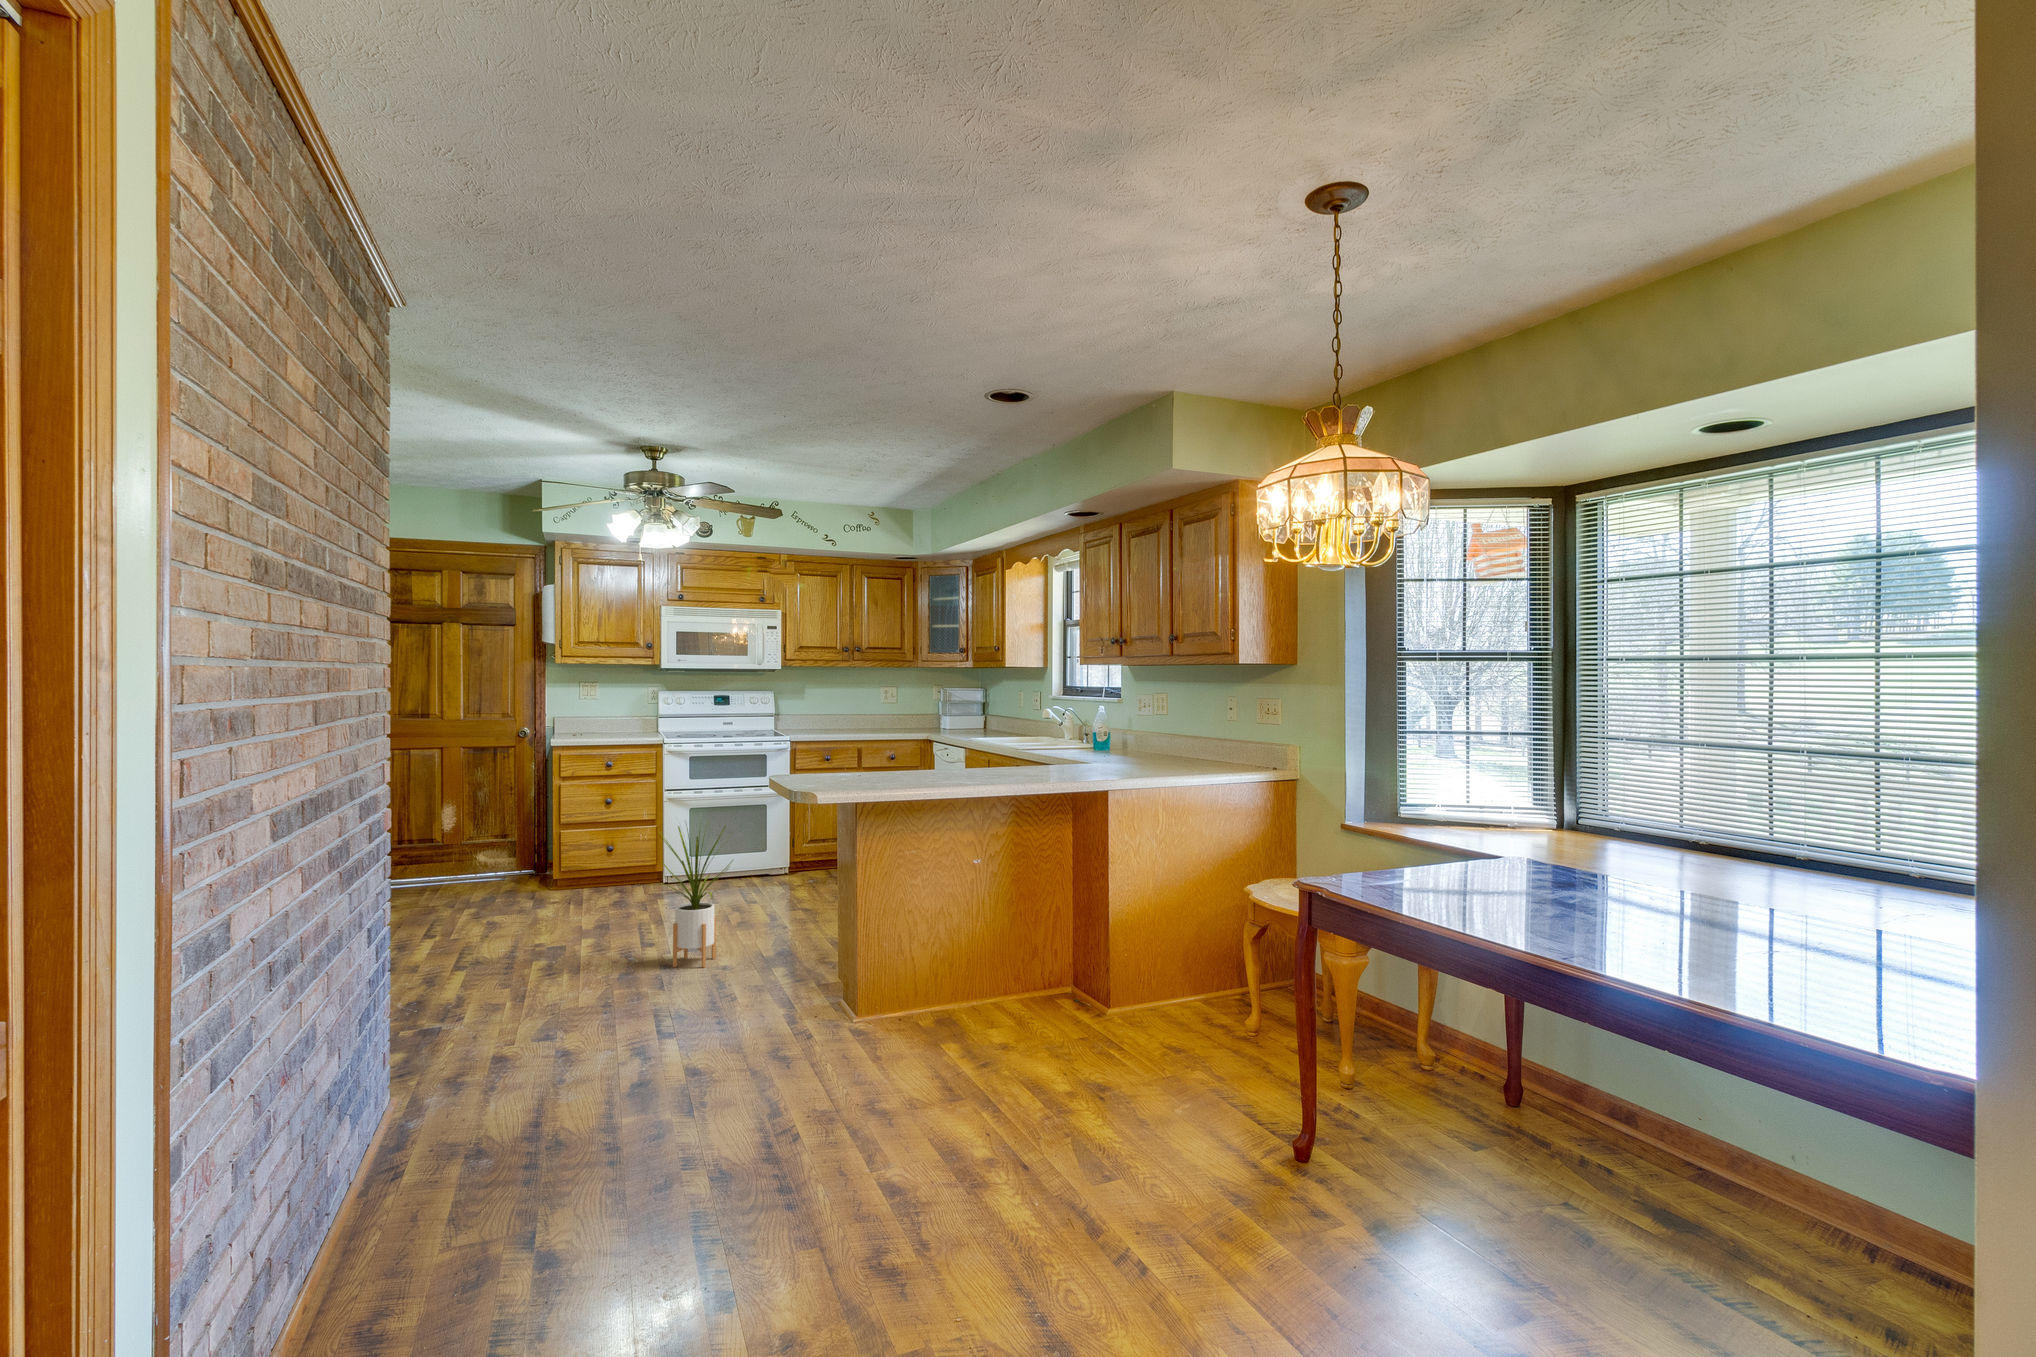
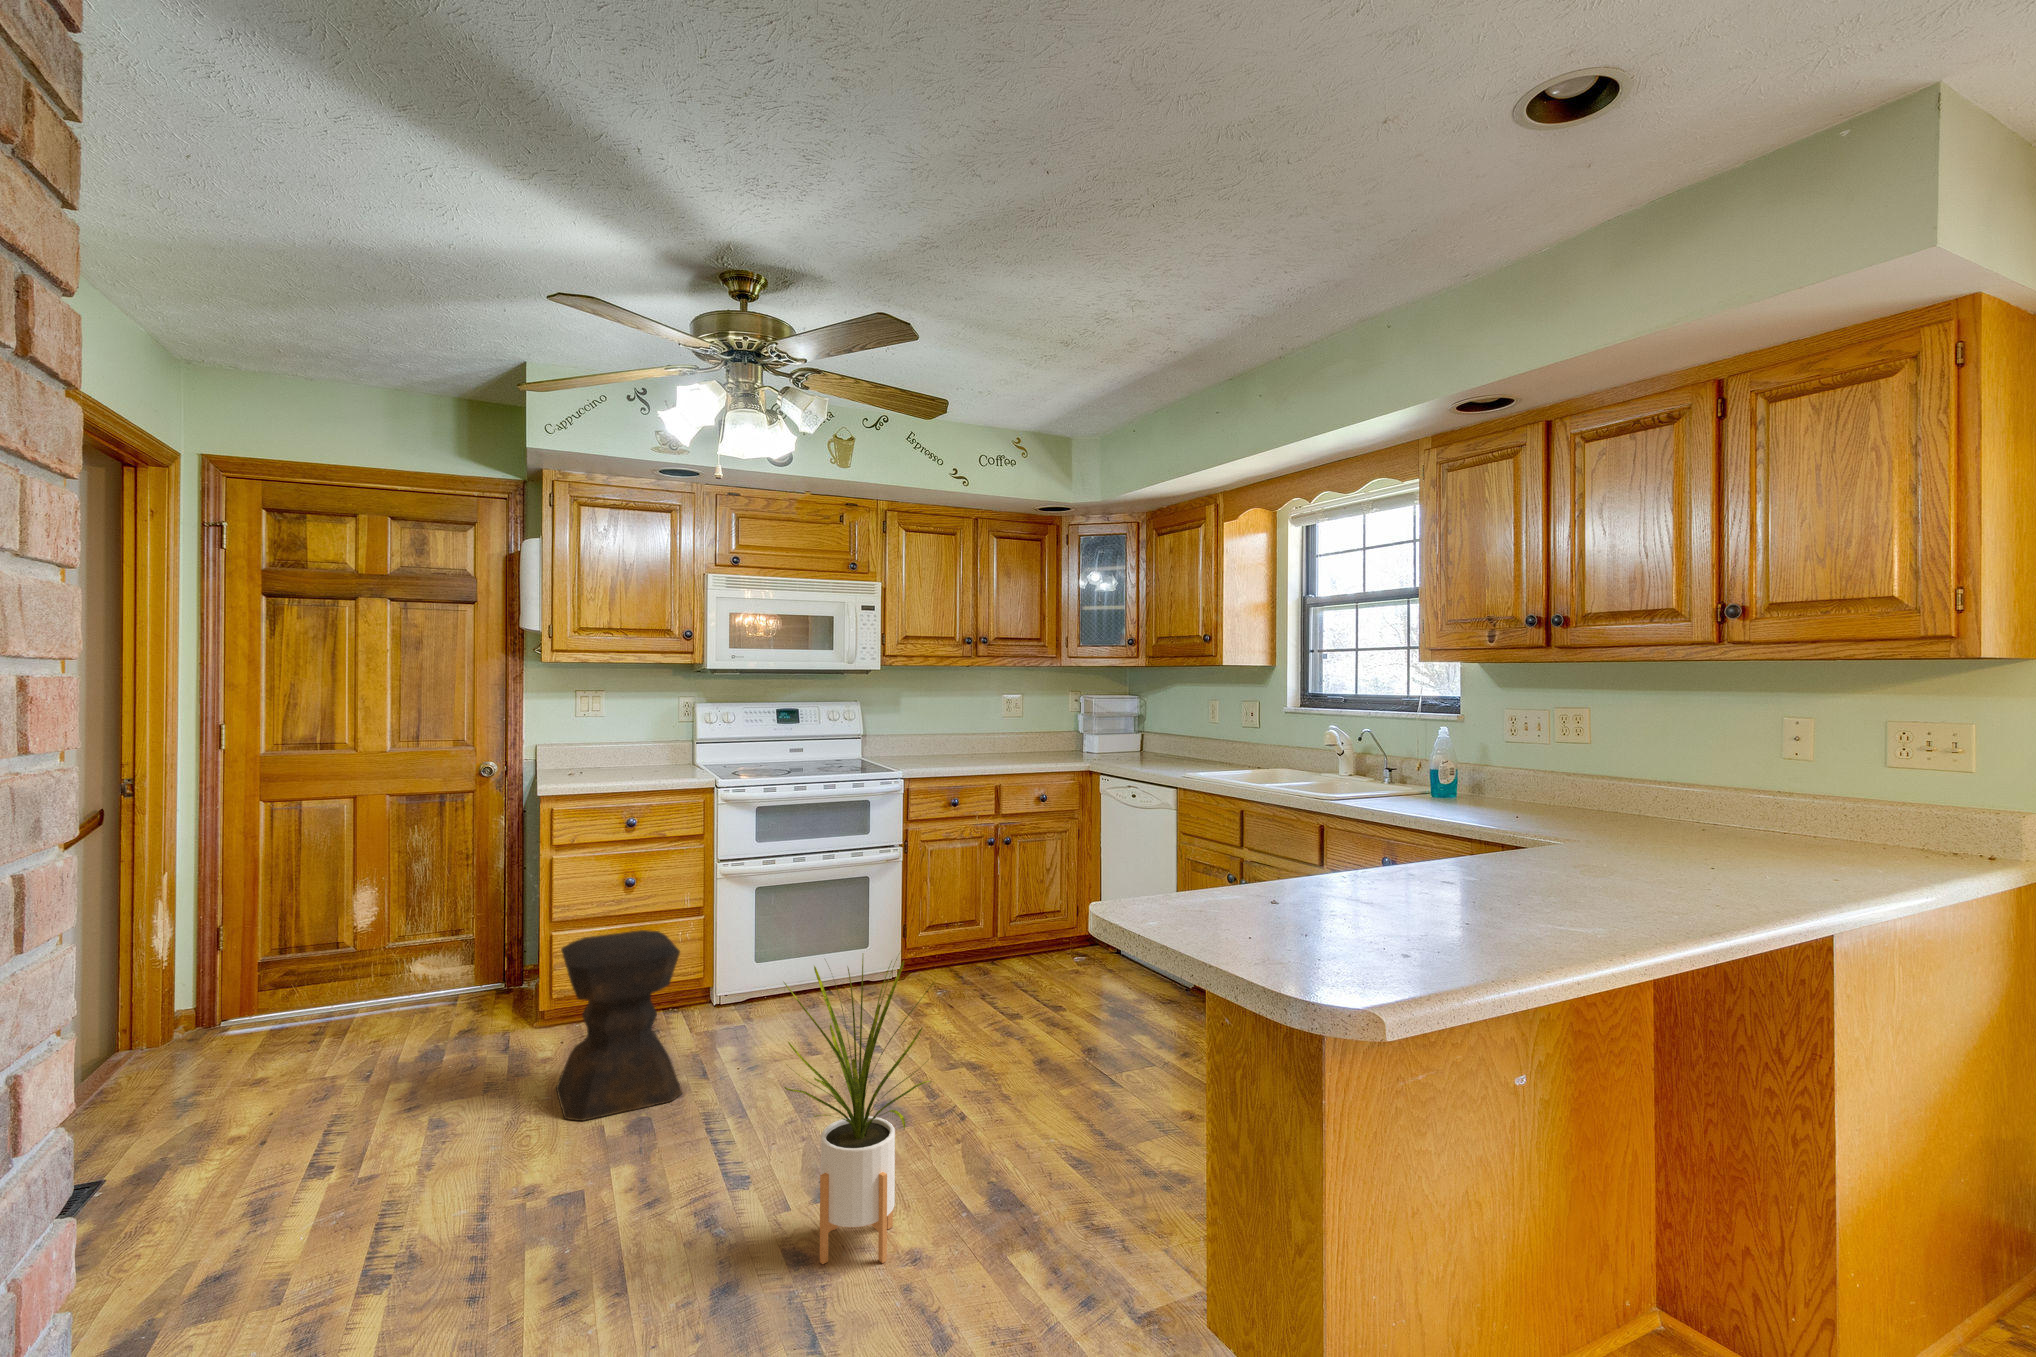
stool: none [558,825,629,924] -> present [556,930,682,1121]

